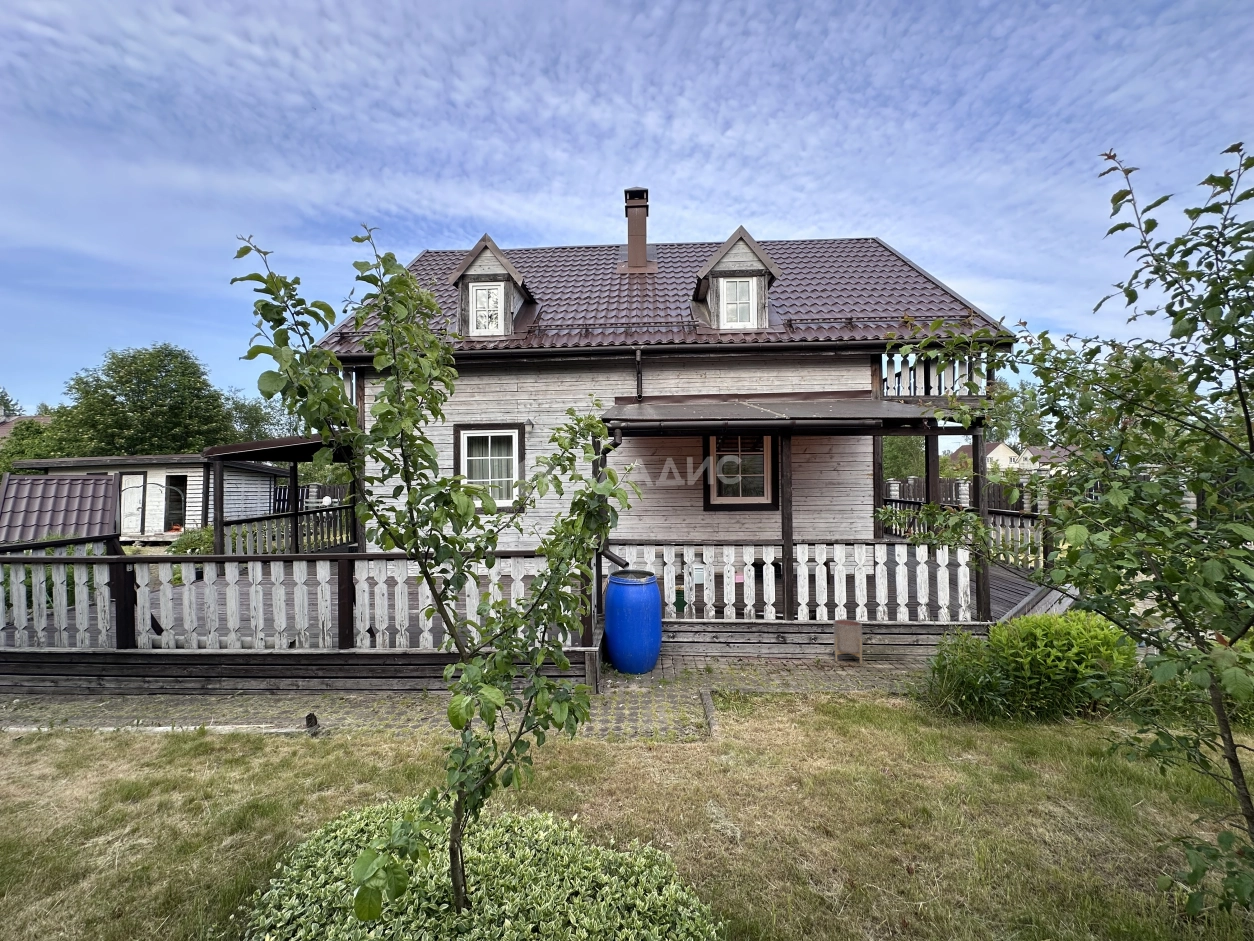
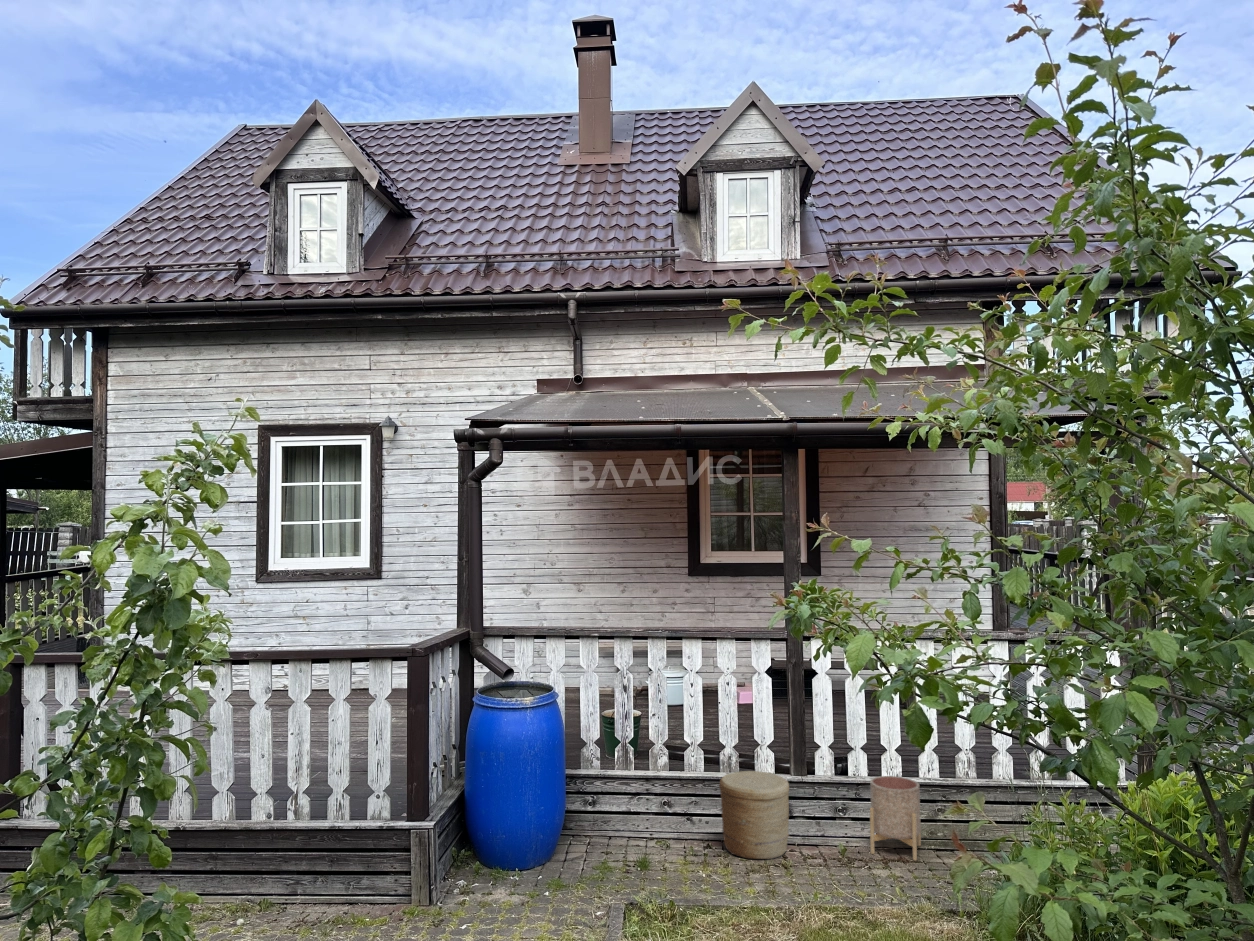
woven basket: none [750,617,790,665] -> present [719,771,789,859]

